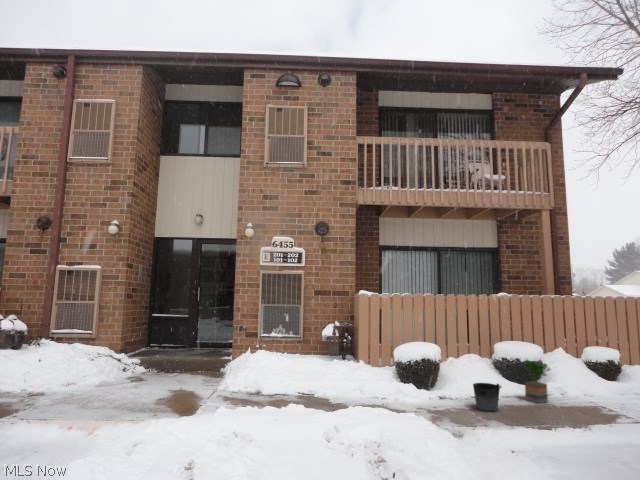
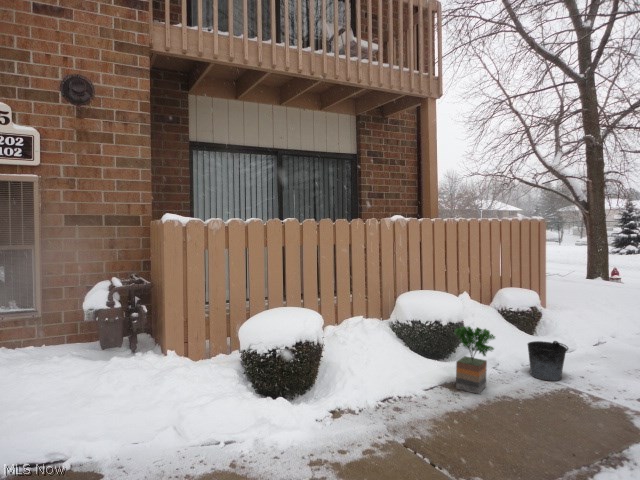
bucket: present [473,383,501,411] -> present [528,341,568,381]

